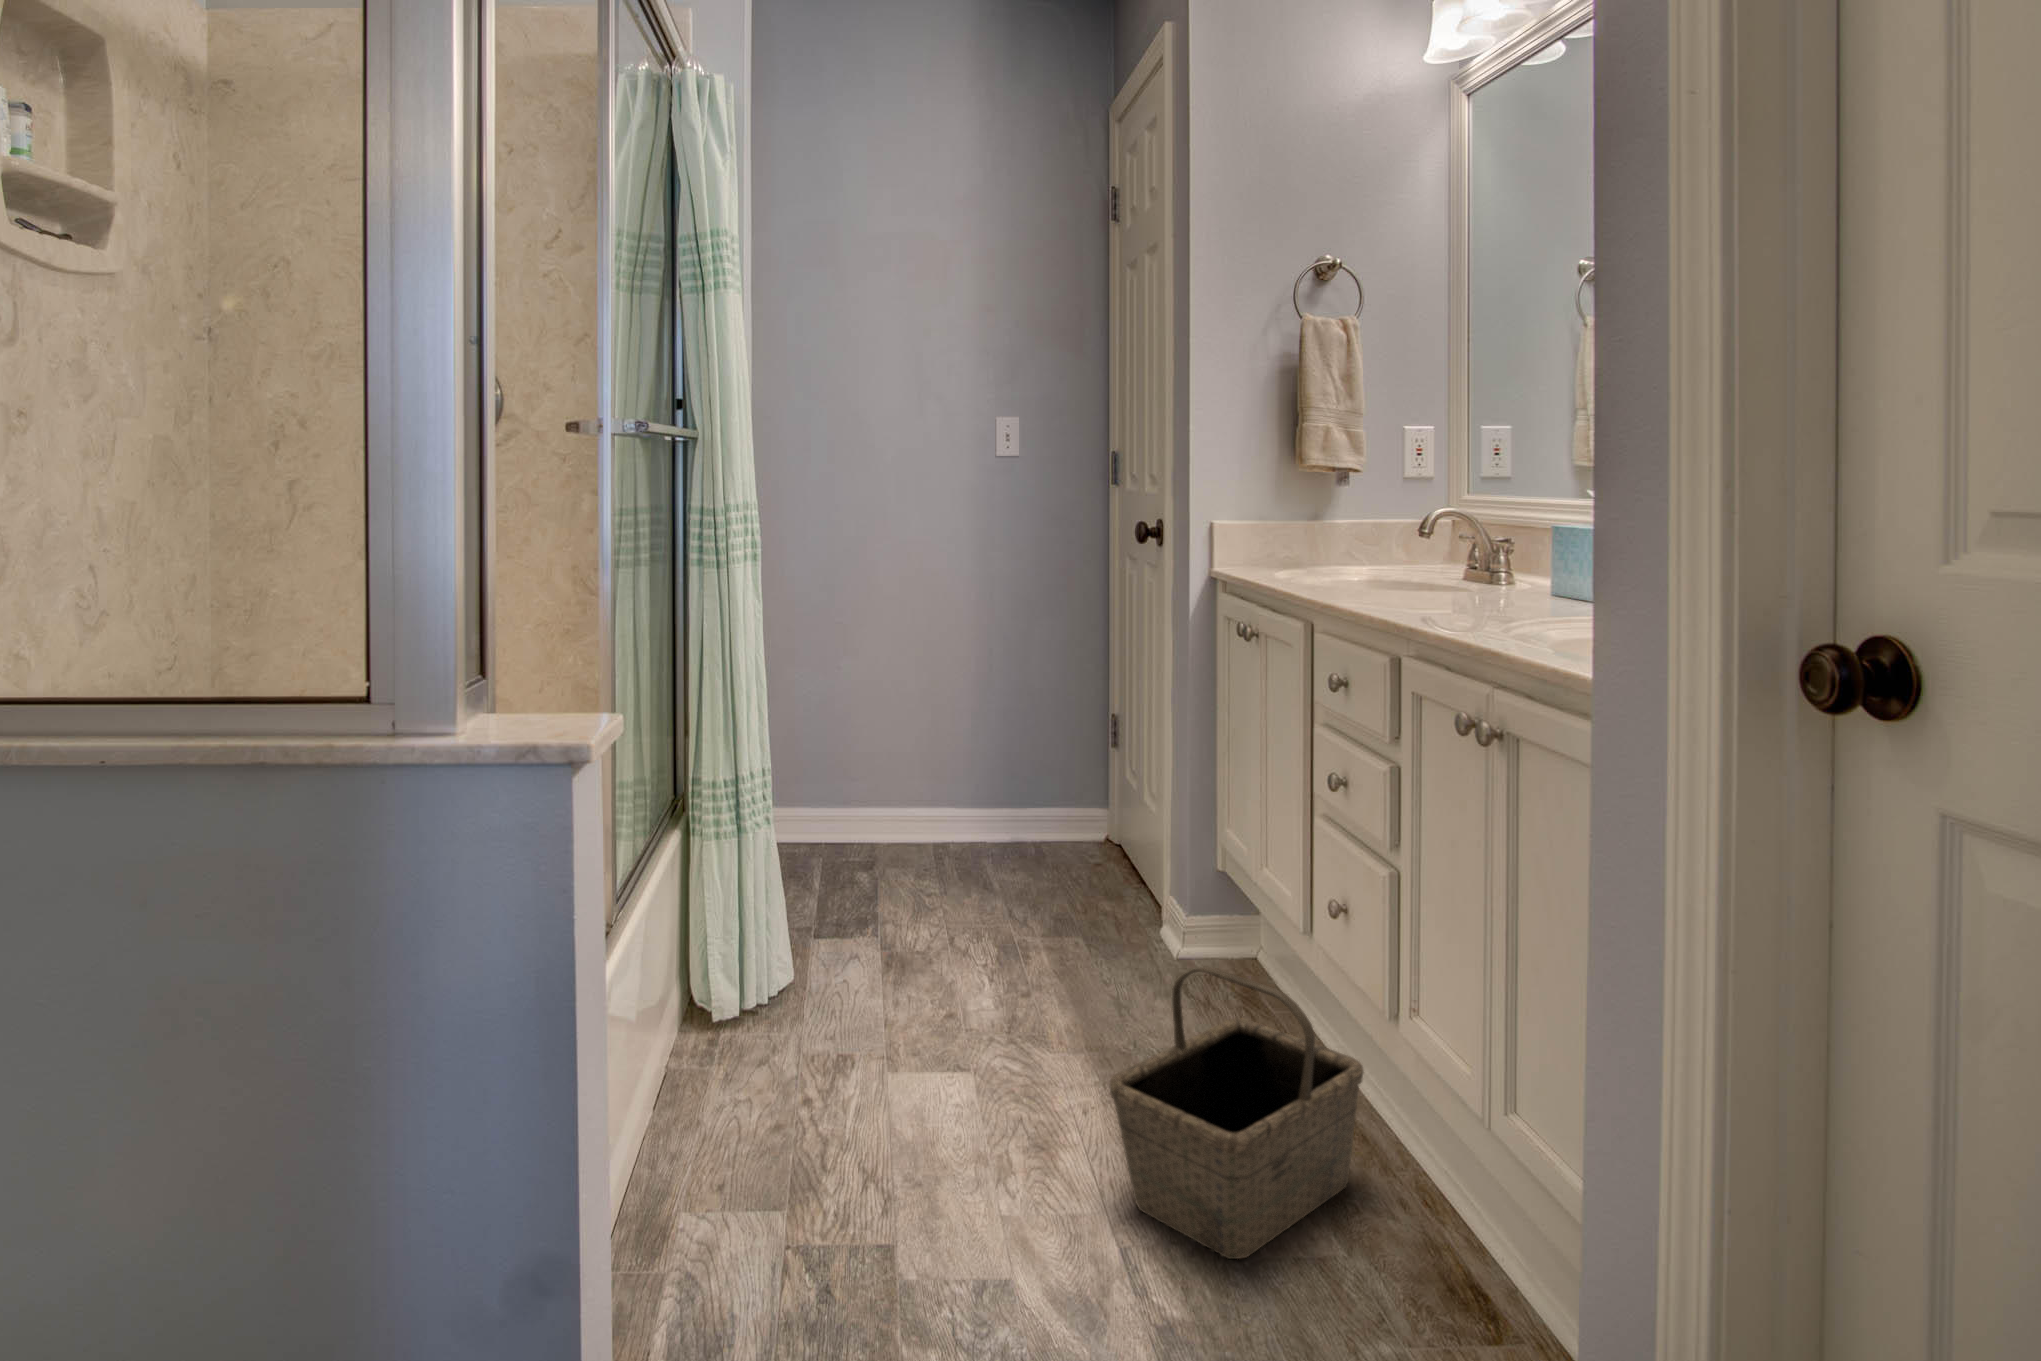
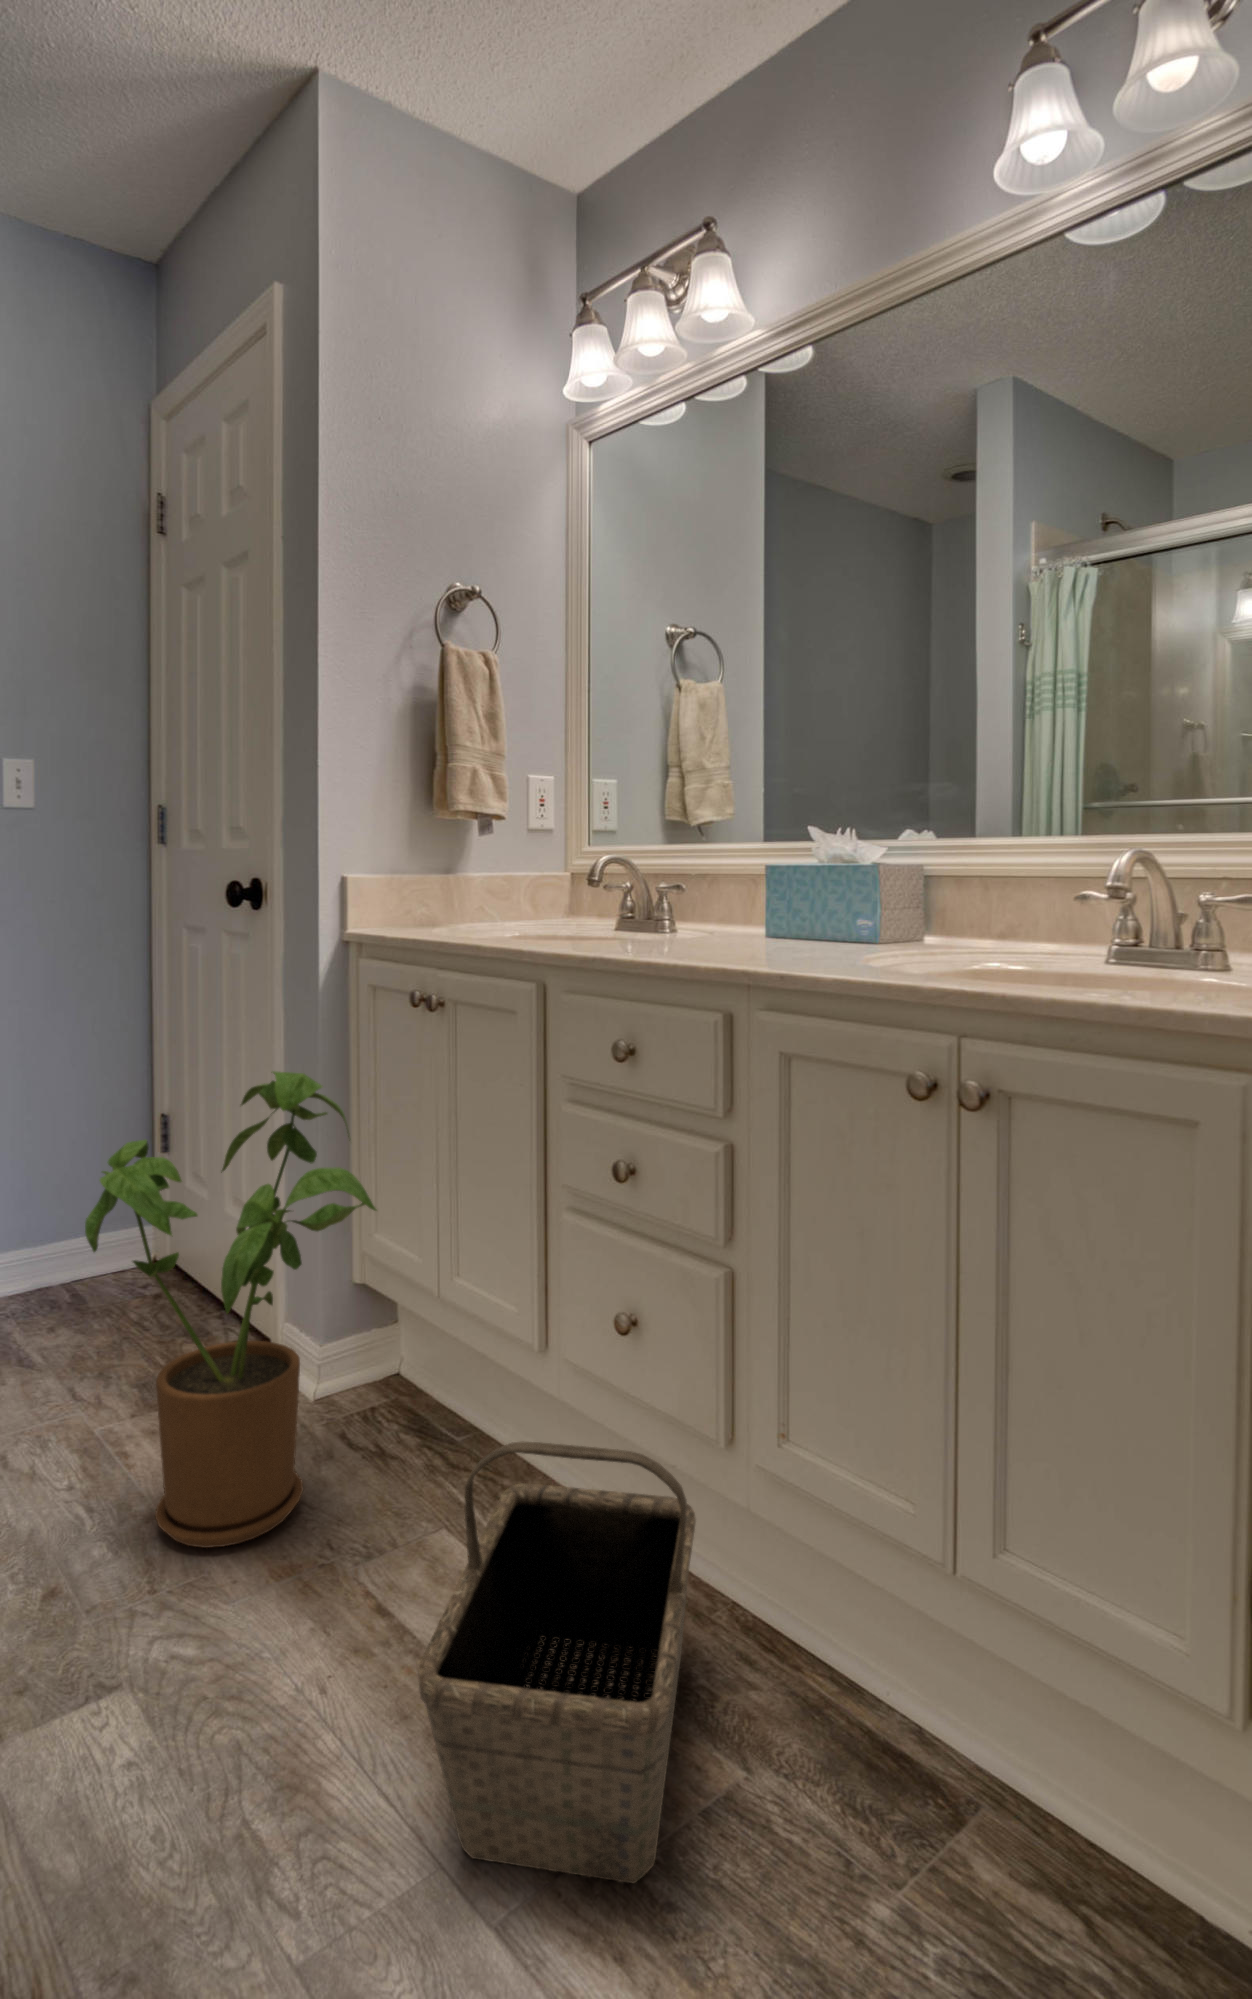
house plant: none [1000,688,1181,1027] -> present [85,1071,376,1548]

